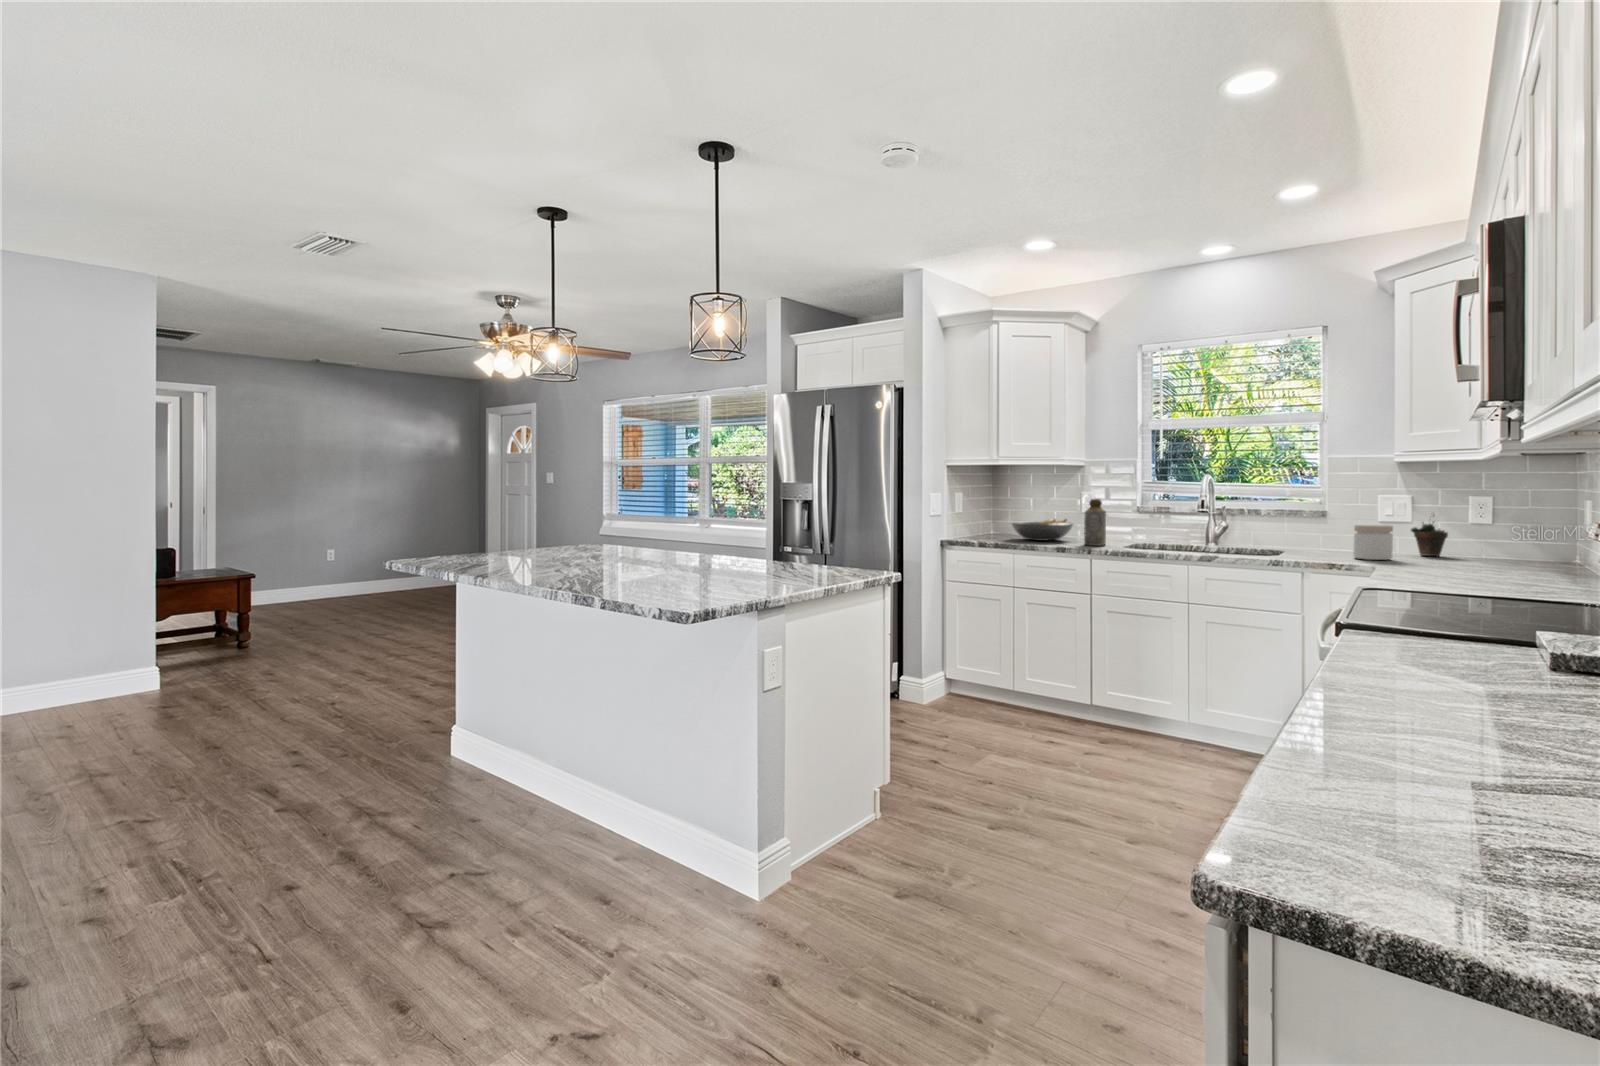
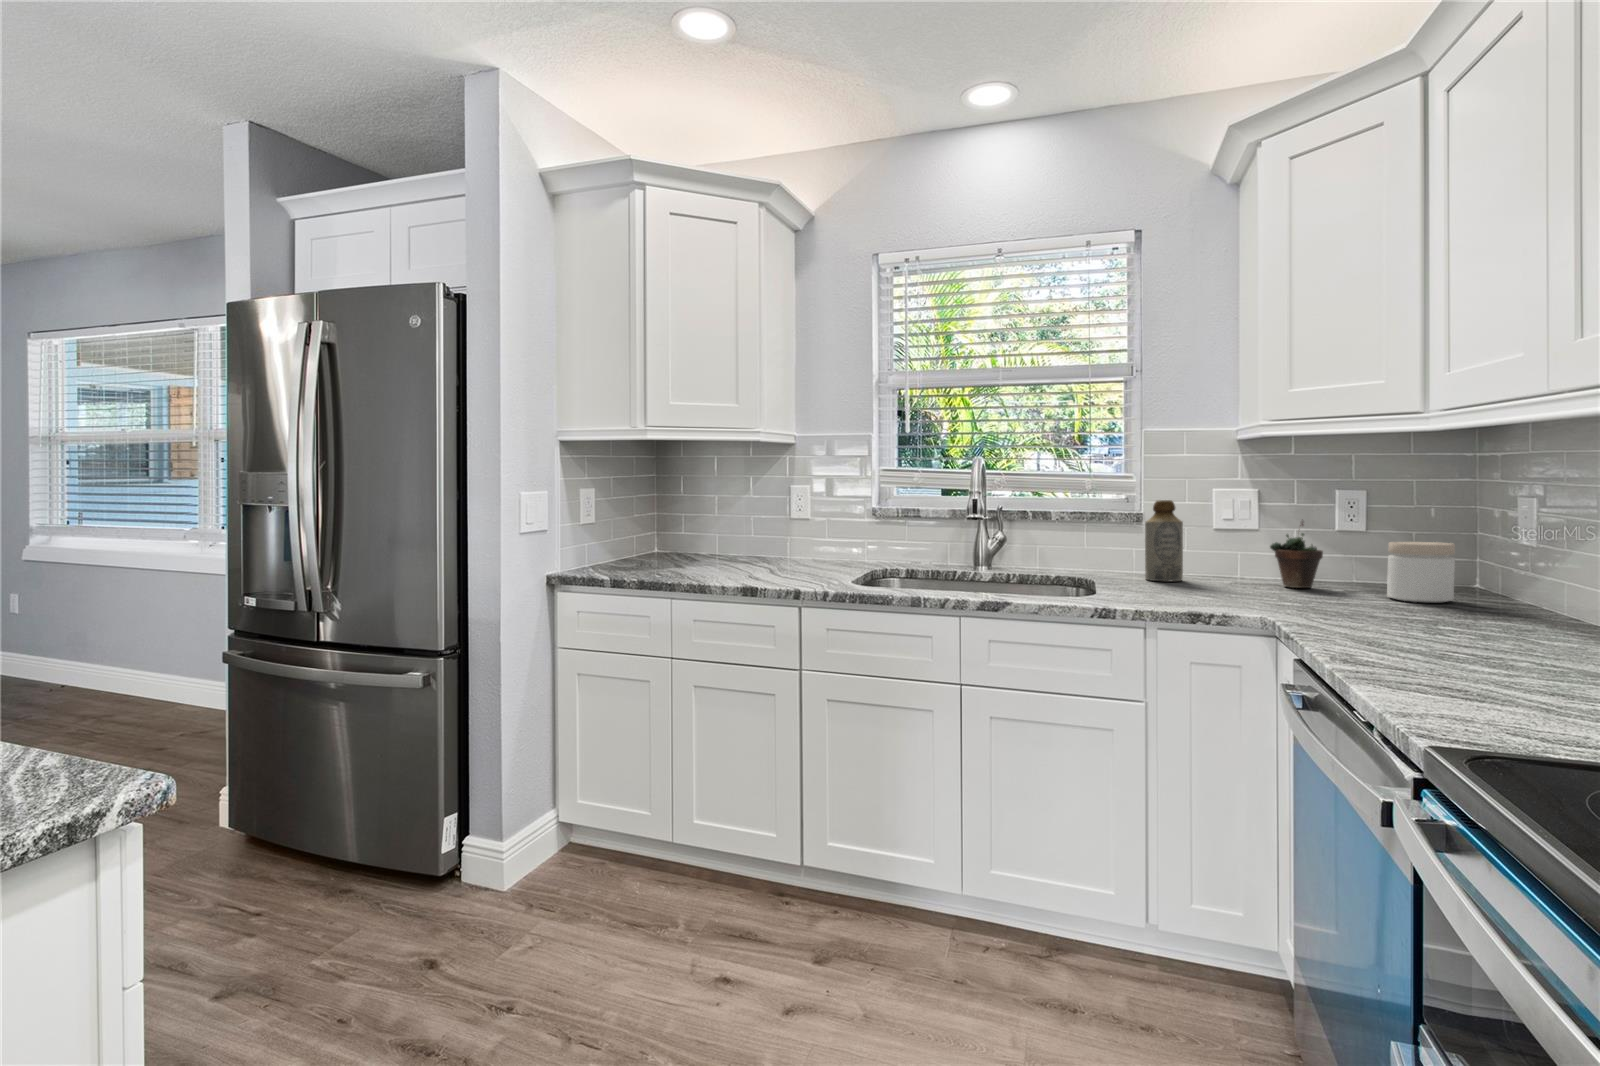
bottle: present [1084,499,1106,546] -> present [1145,500,1183,582]
fruit bowl: present [1012,519,1073,541] -> none [673,532,775,569]
jar: present [1353,525,1393,560] -> present [1387,542,1455,602]

